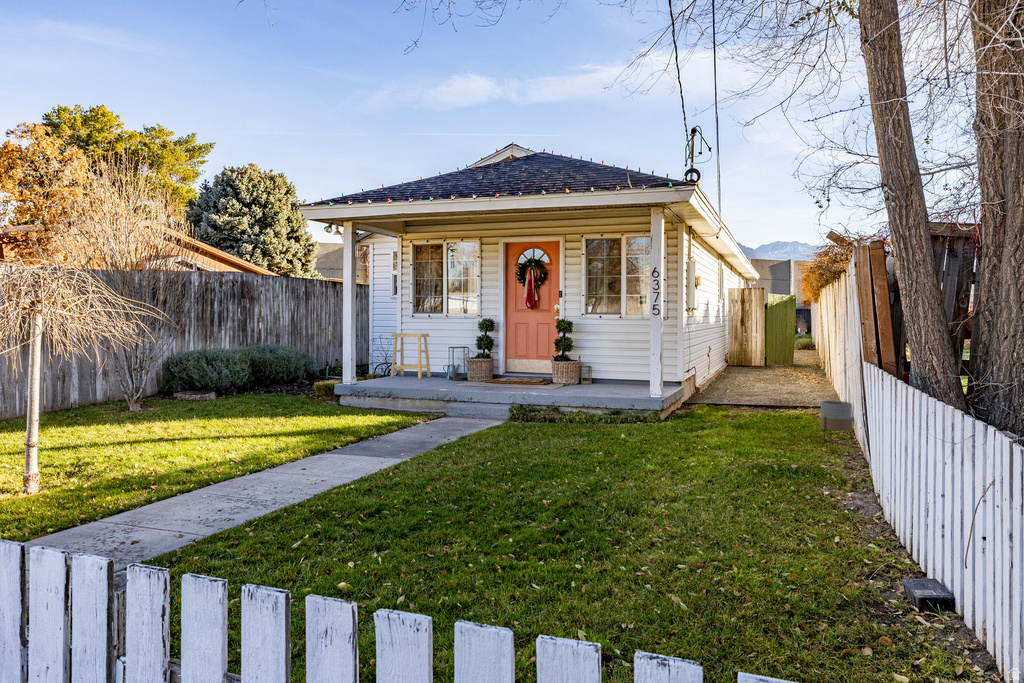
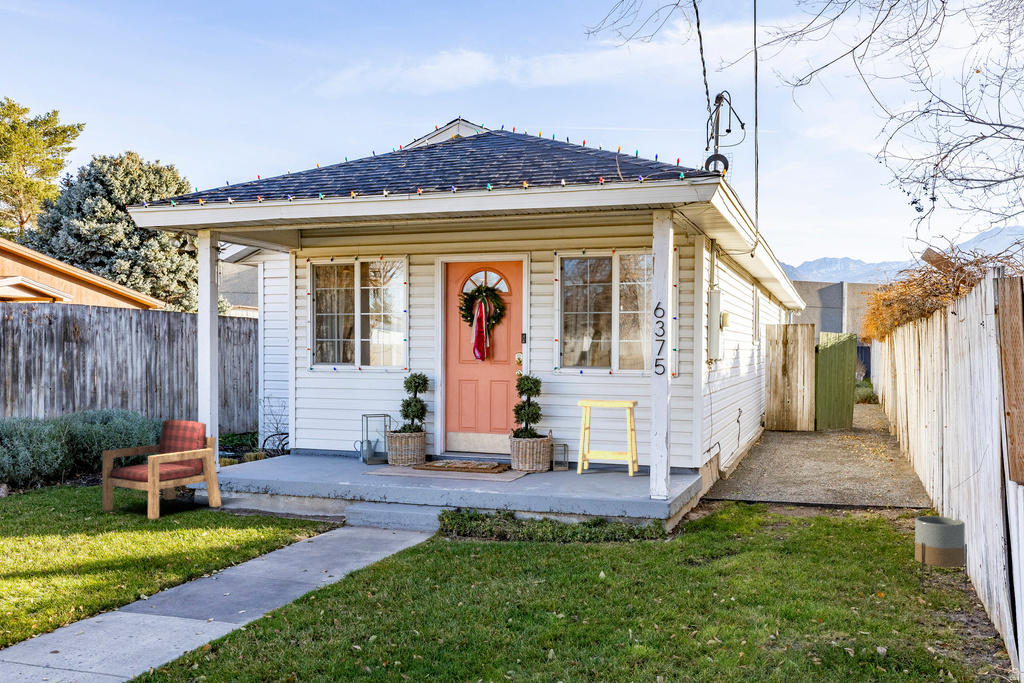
stool: present [391,333,431,379] -> present [577,399,638,476]
armchair: none [284,349,362,412] -> present [102,420,221,519]

